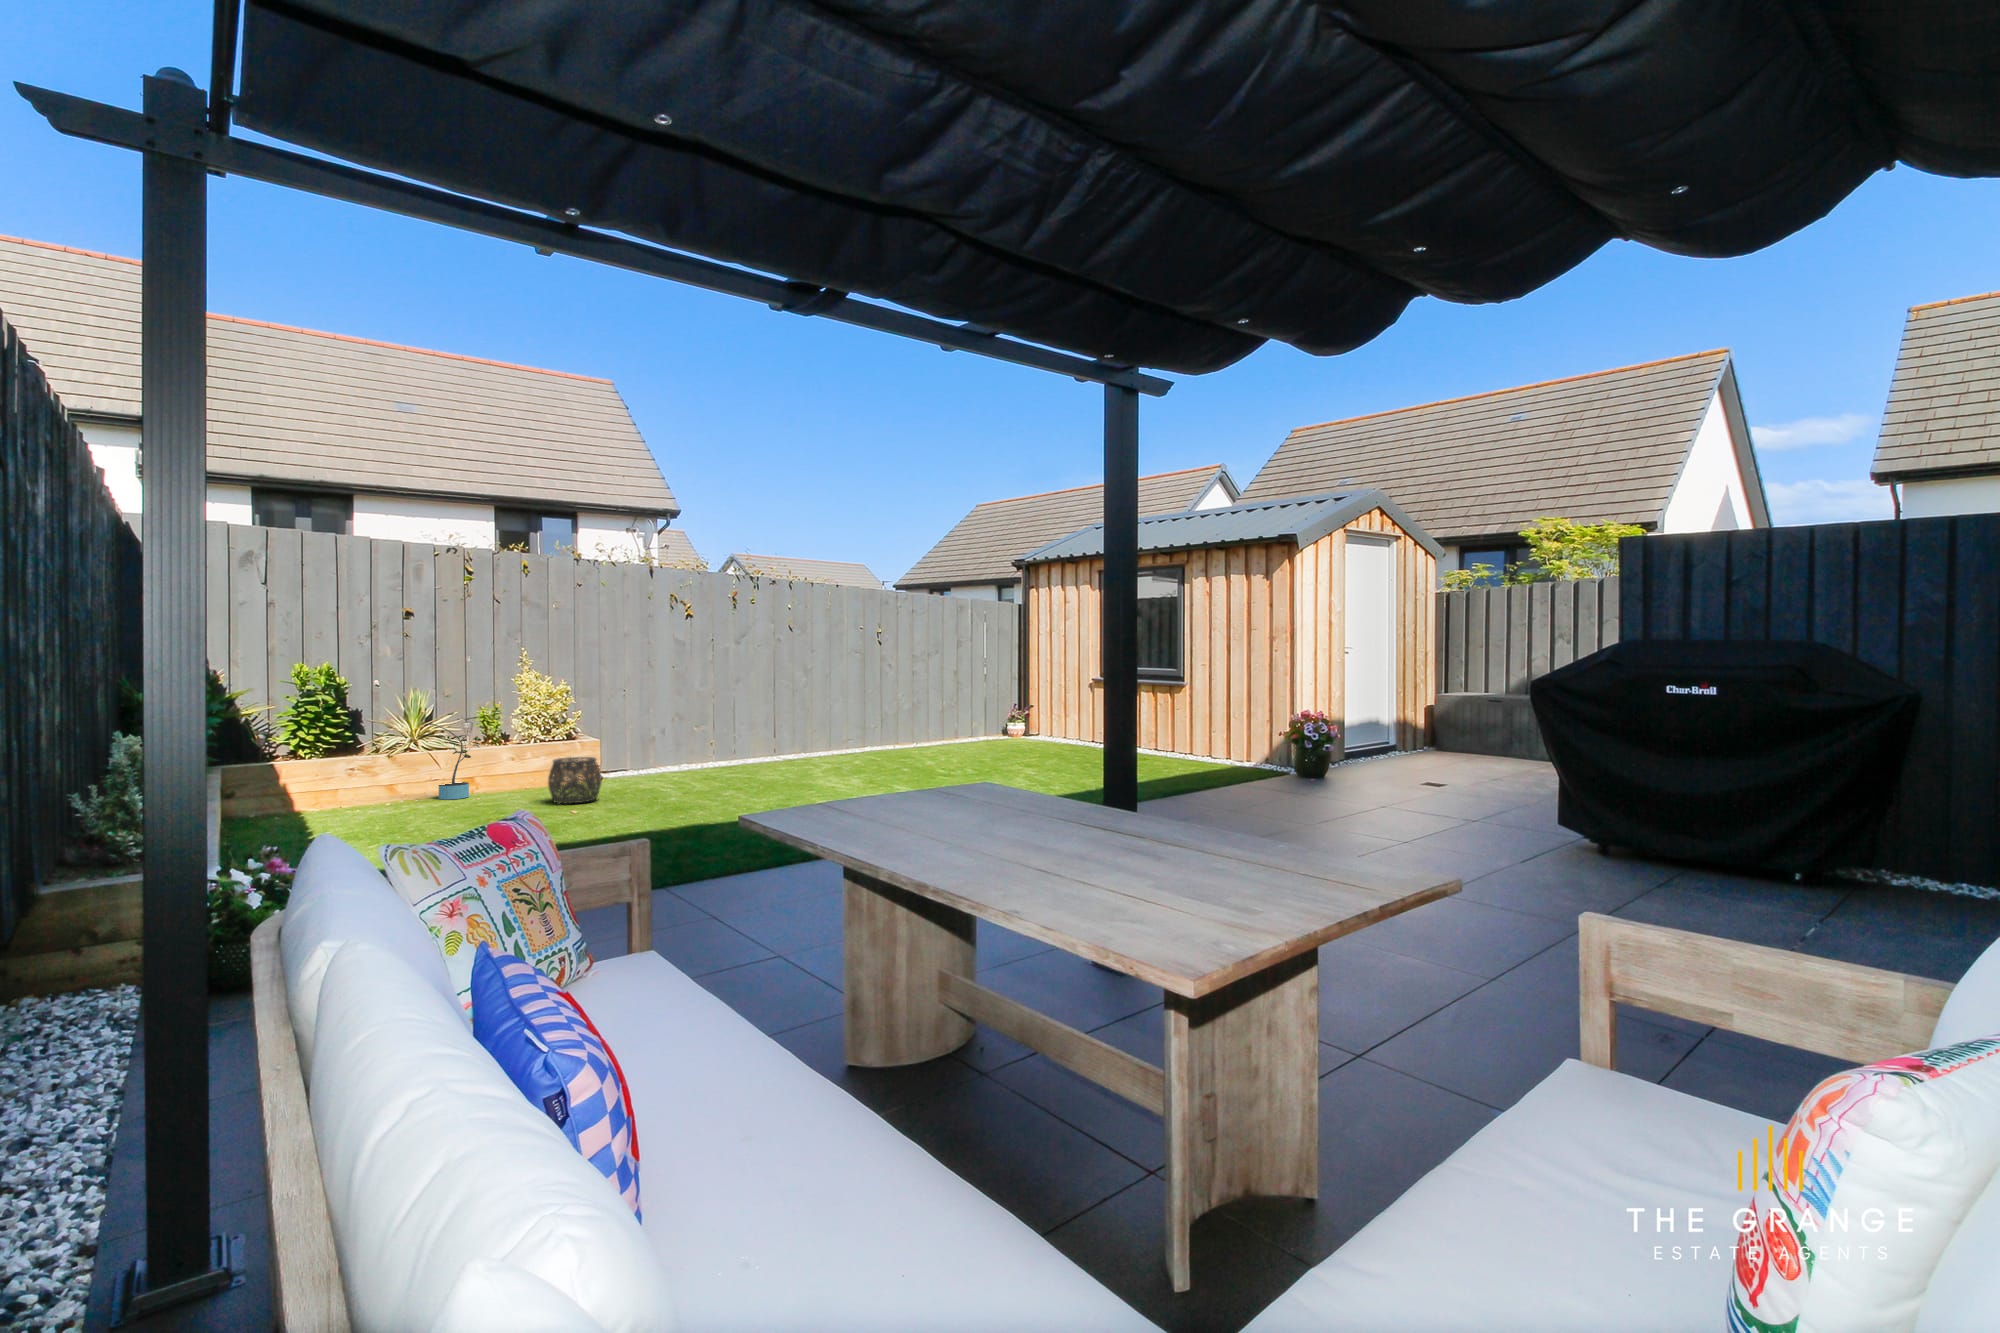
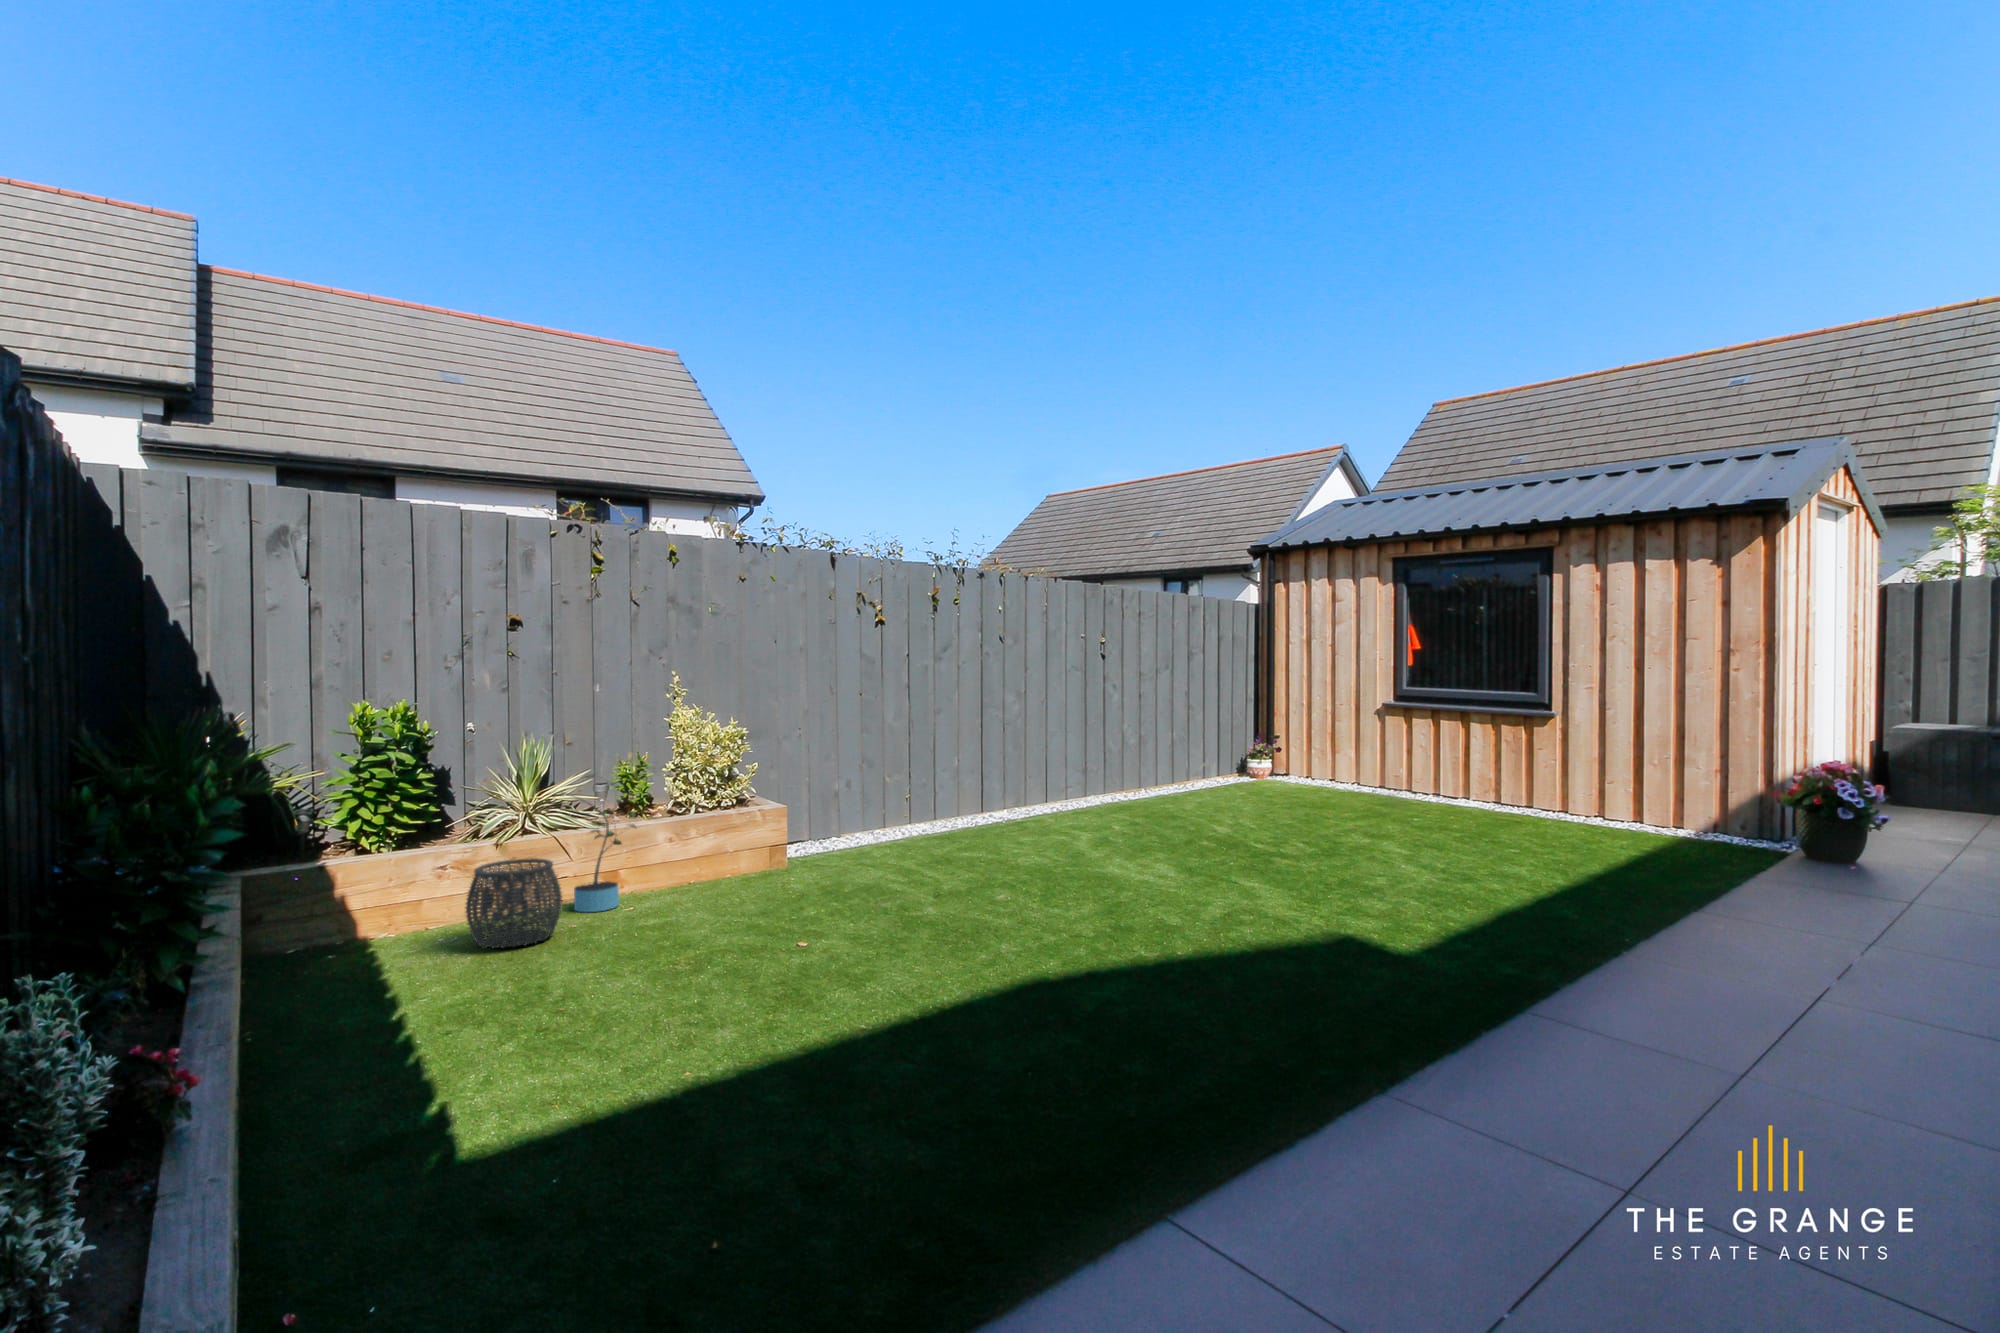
woven basket: present [548,757,602,804] -> present [466,858,562,949]

